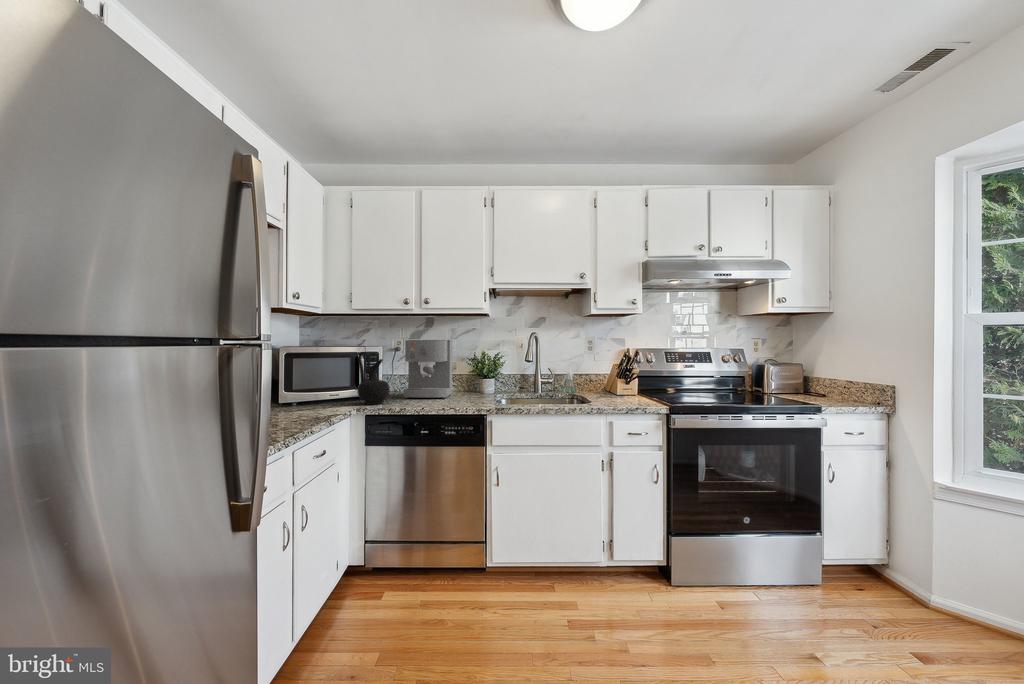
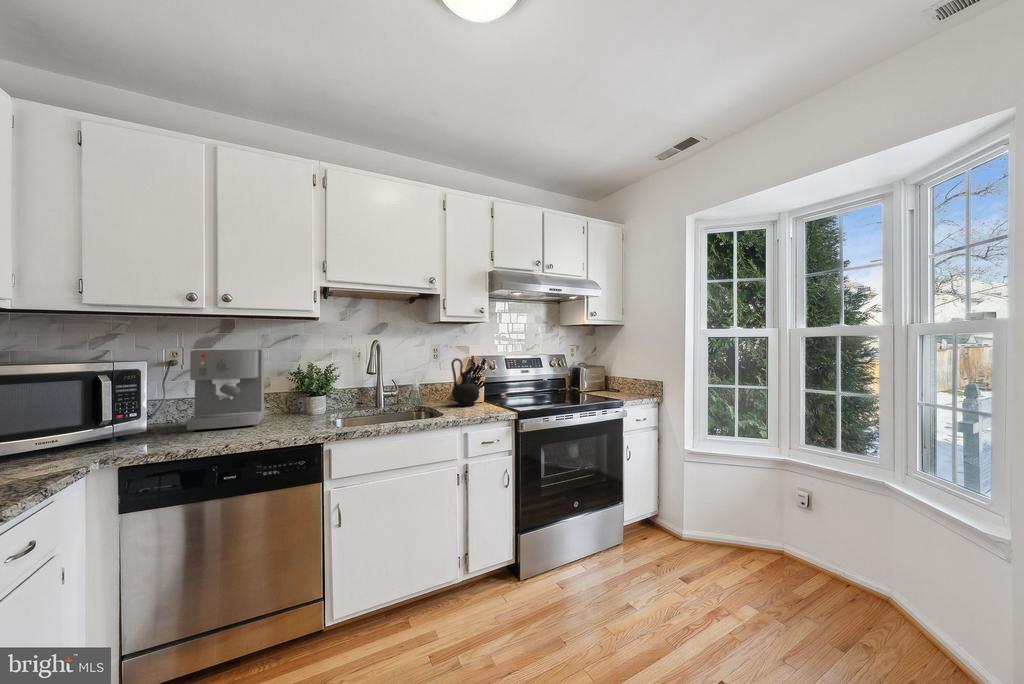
ceramic jug: present [357,352,390,404] -> present [451,358,480,406]

